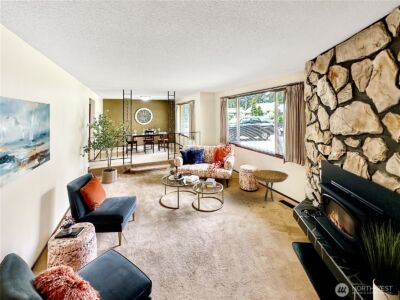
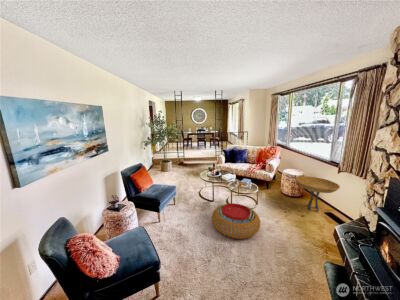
pouf: none [178,203,225,235] -> present [212,203,261,239]

